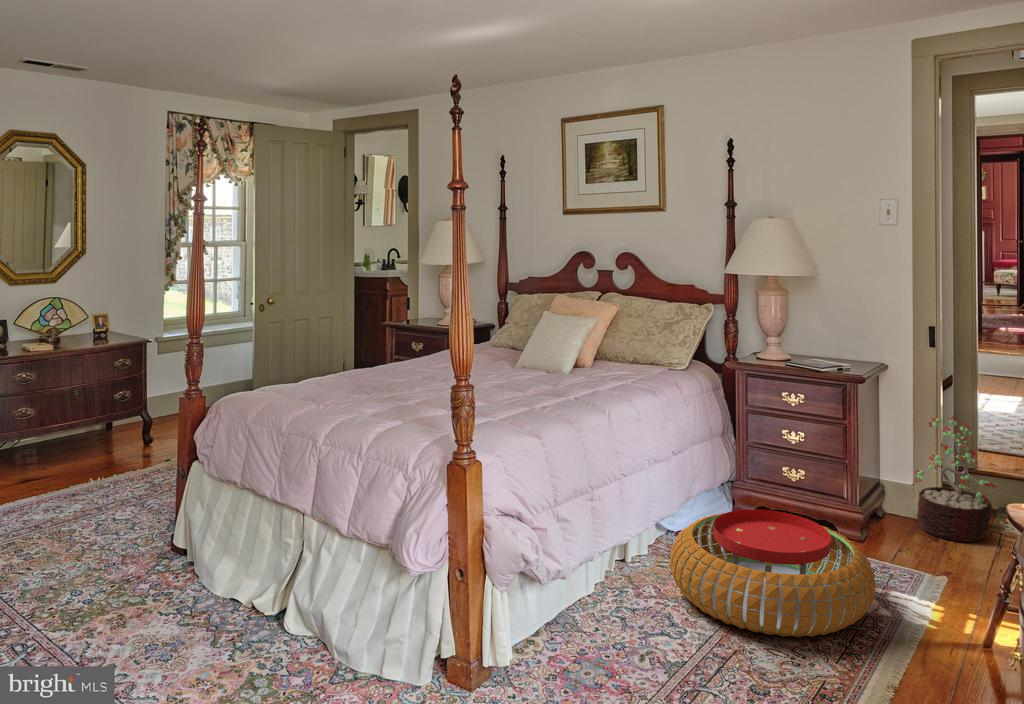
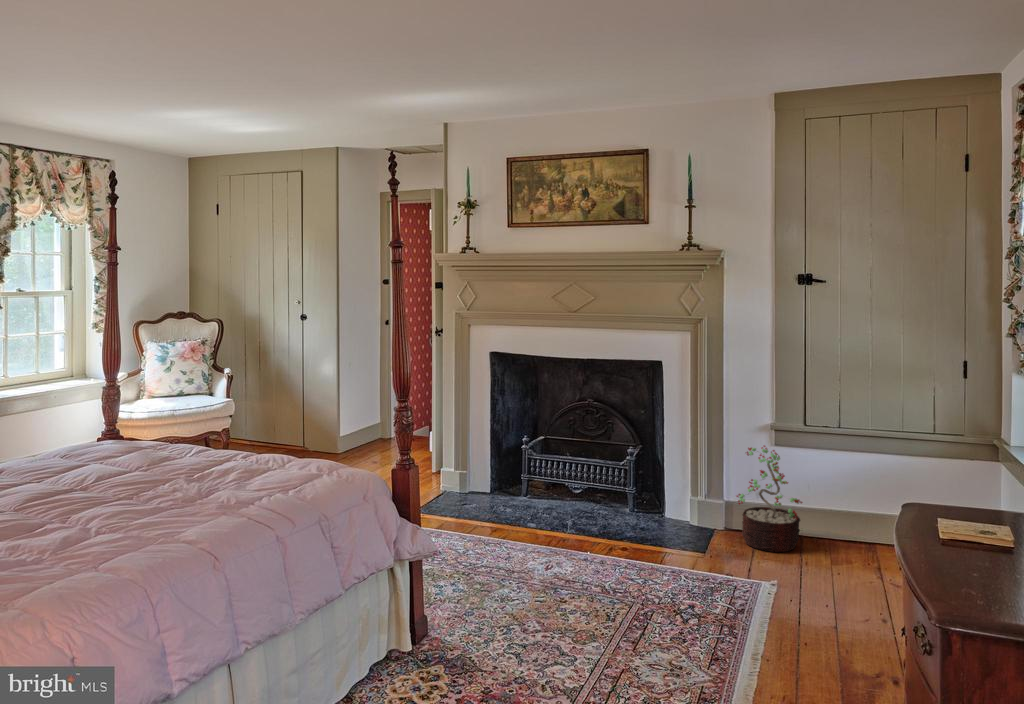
pouf: present [670,509,876,637] -> none [550,539,729,652]

